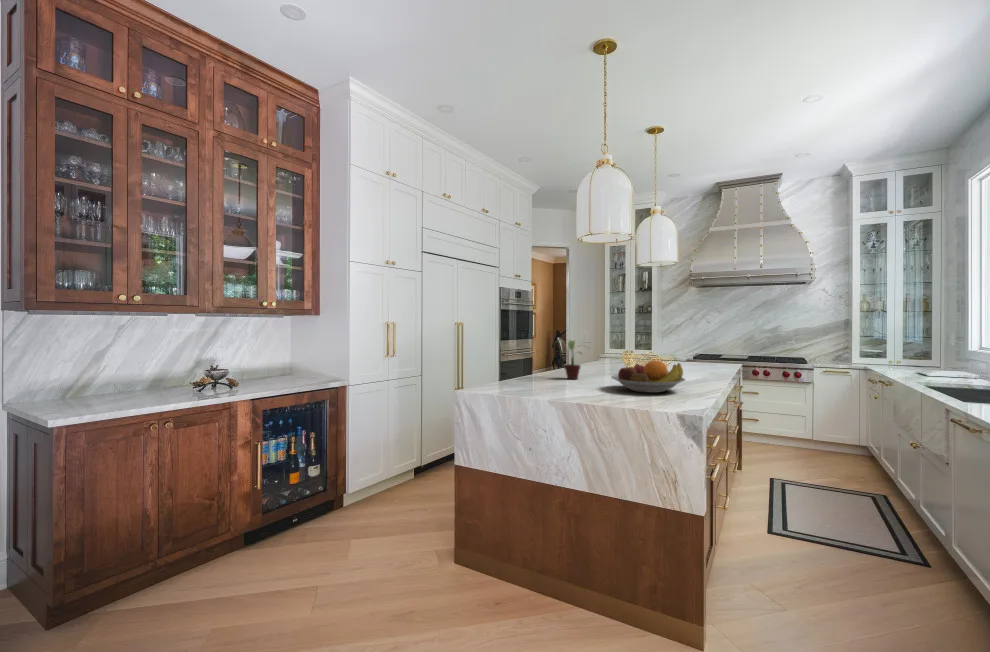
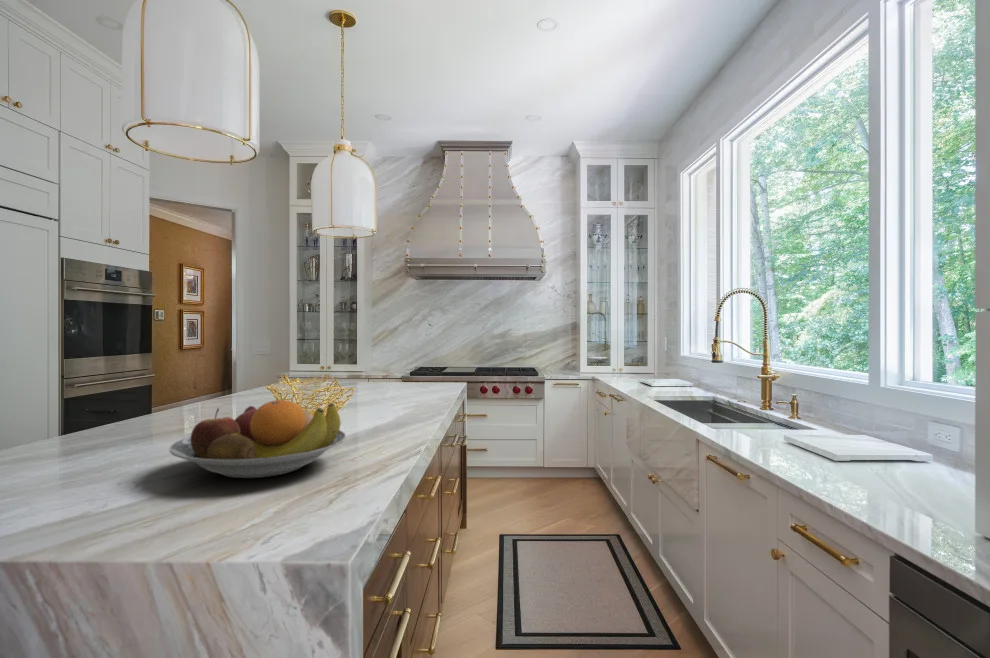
potted plant: present [564,341,581,379] -> none [63,356,169,444]

